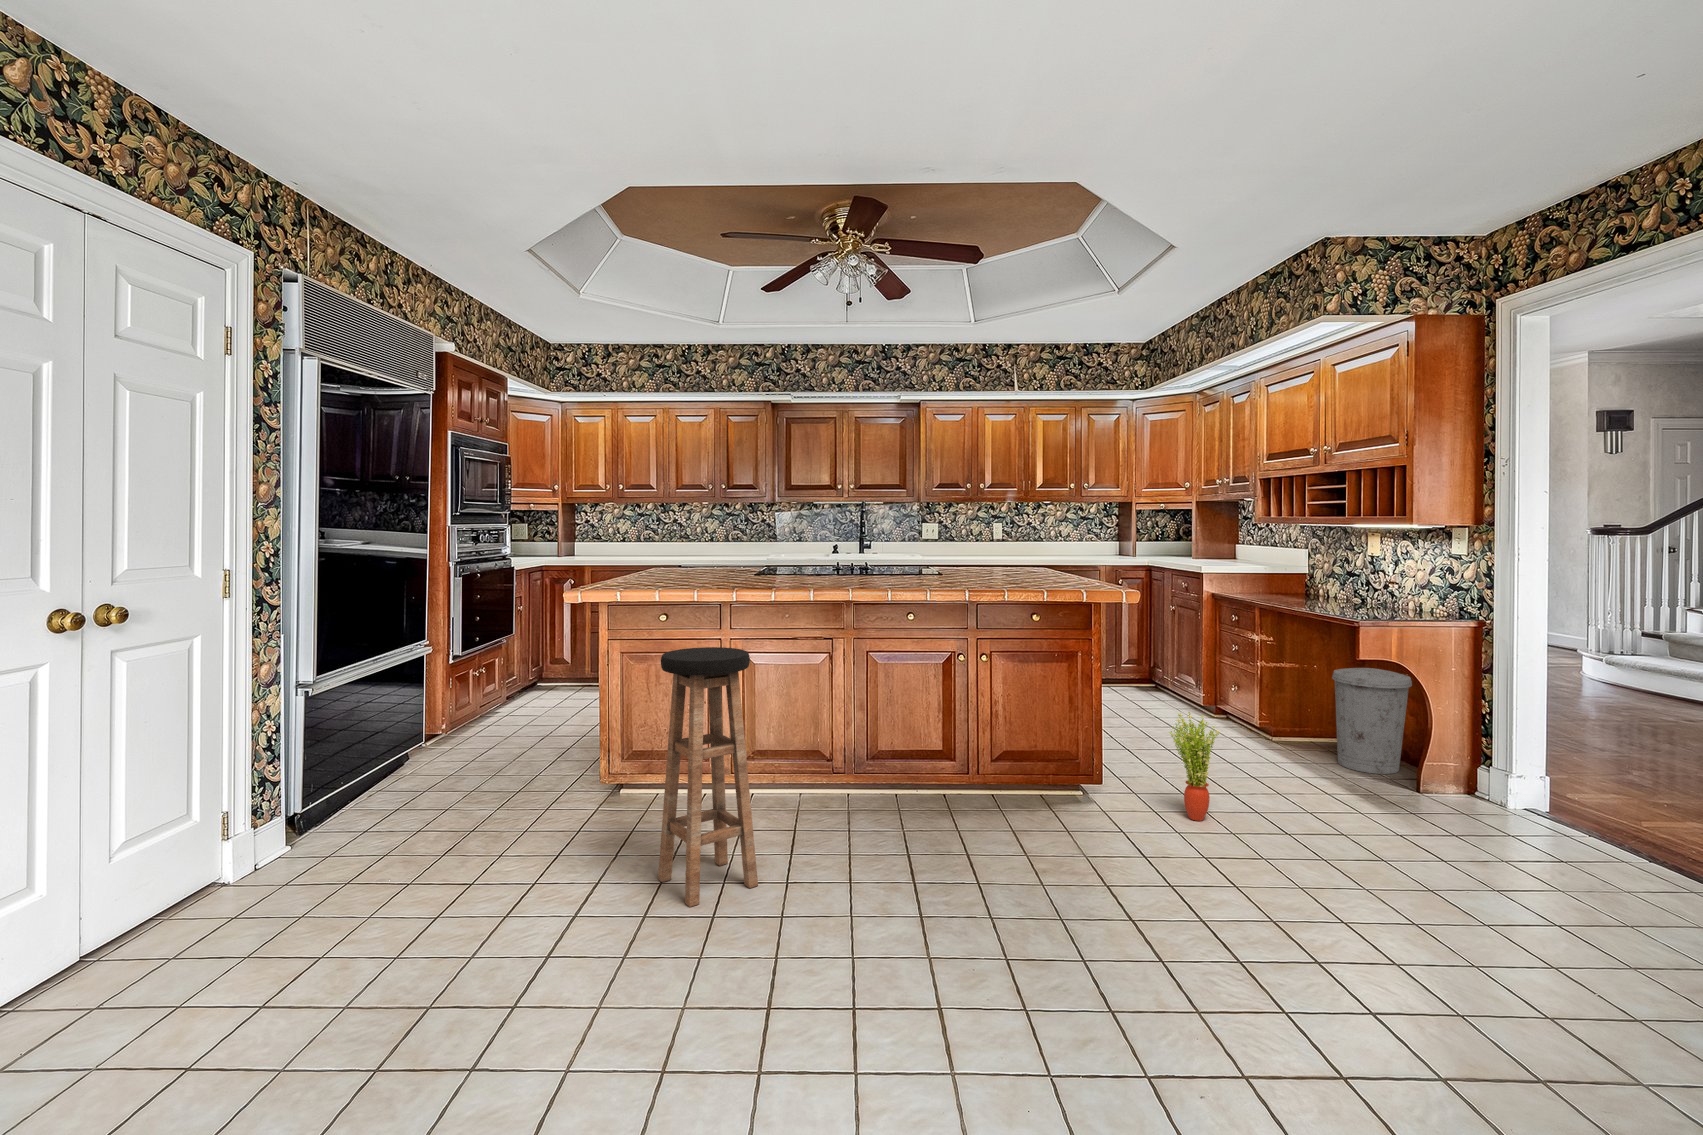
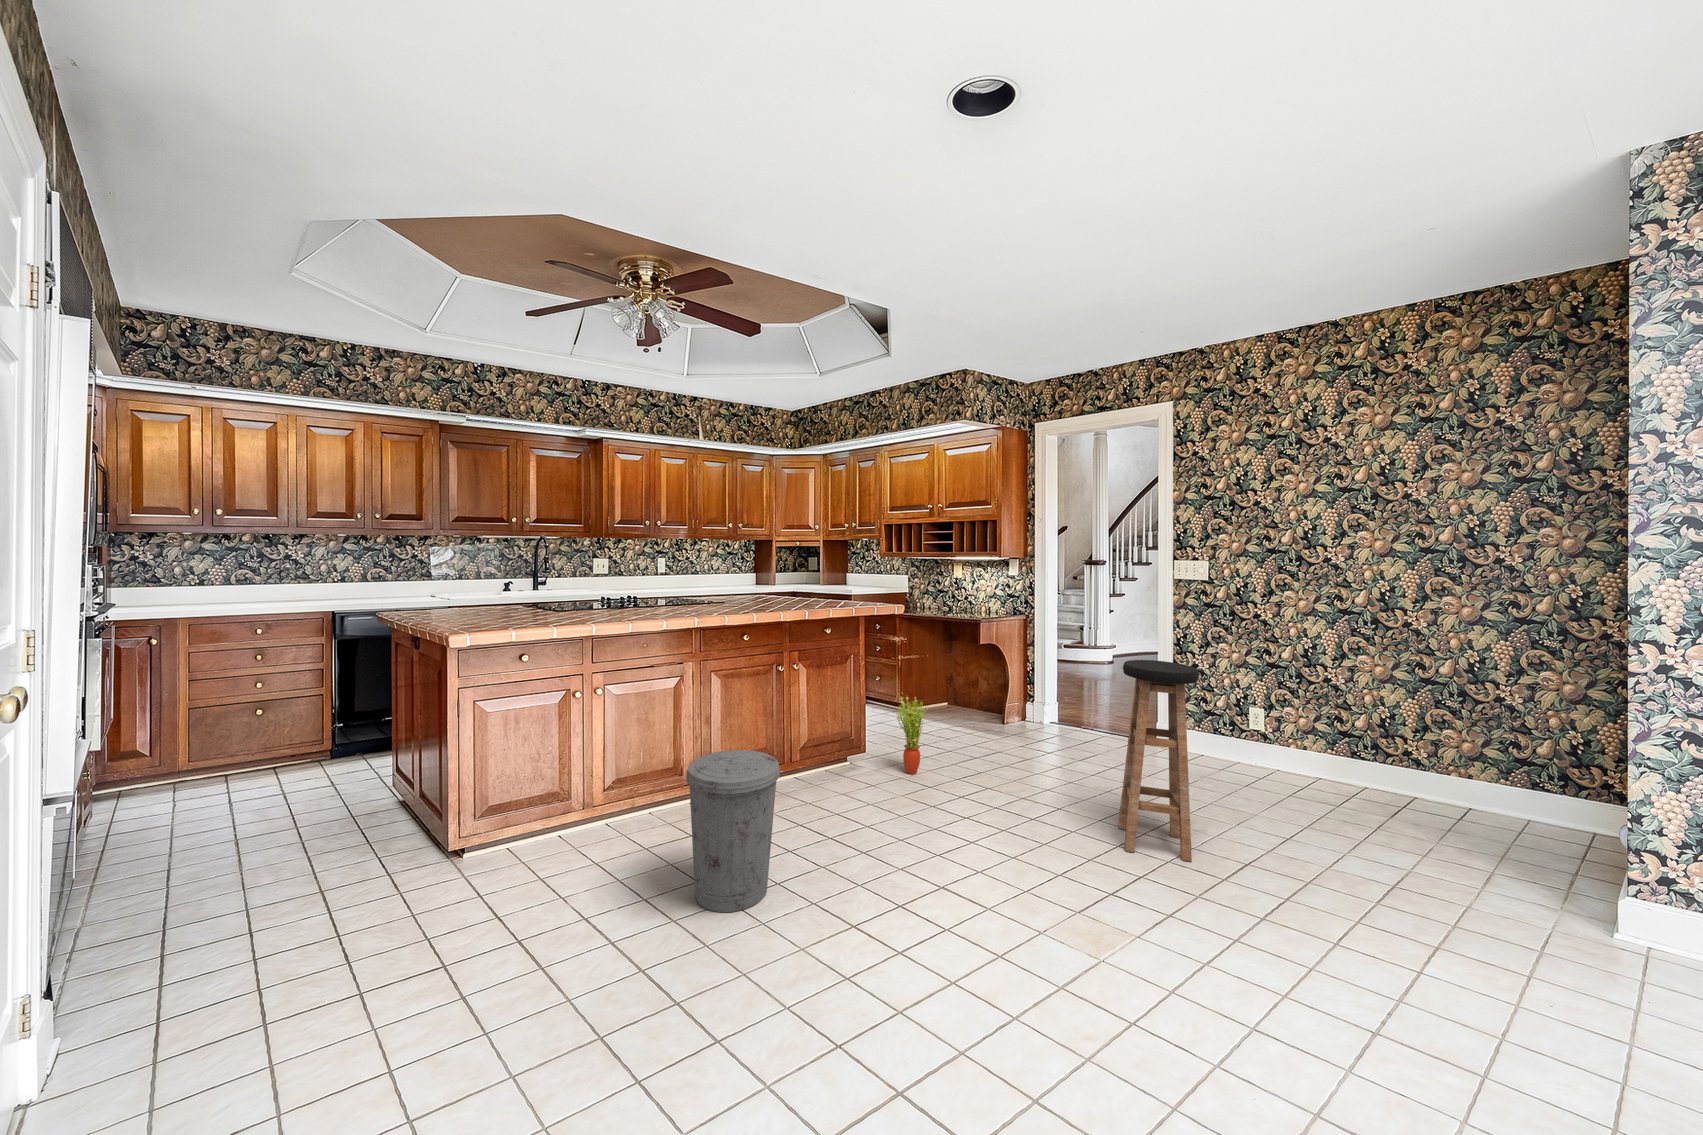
bar stool: present [658,647,758,907] -> present [1118,660,1199,862]
trash can: present [1332,668,1412,774] -> present [686,750,780,912]

